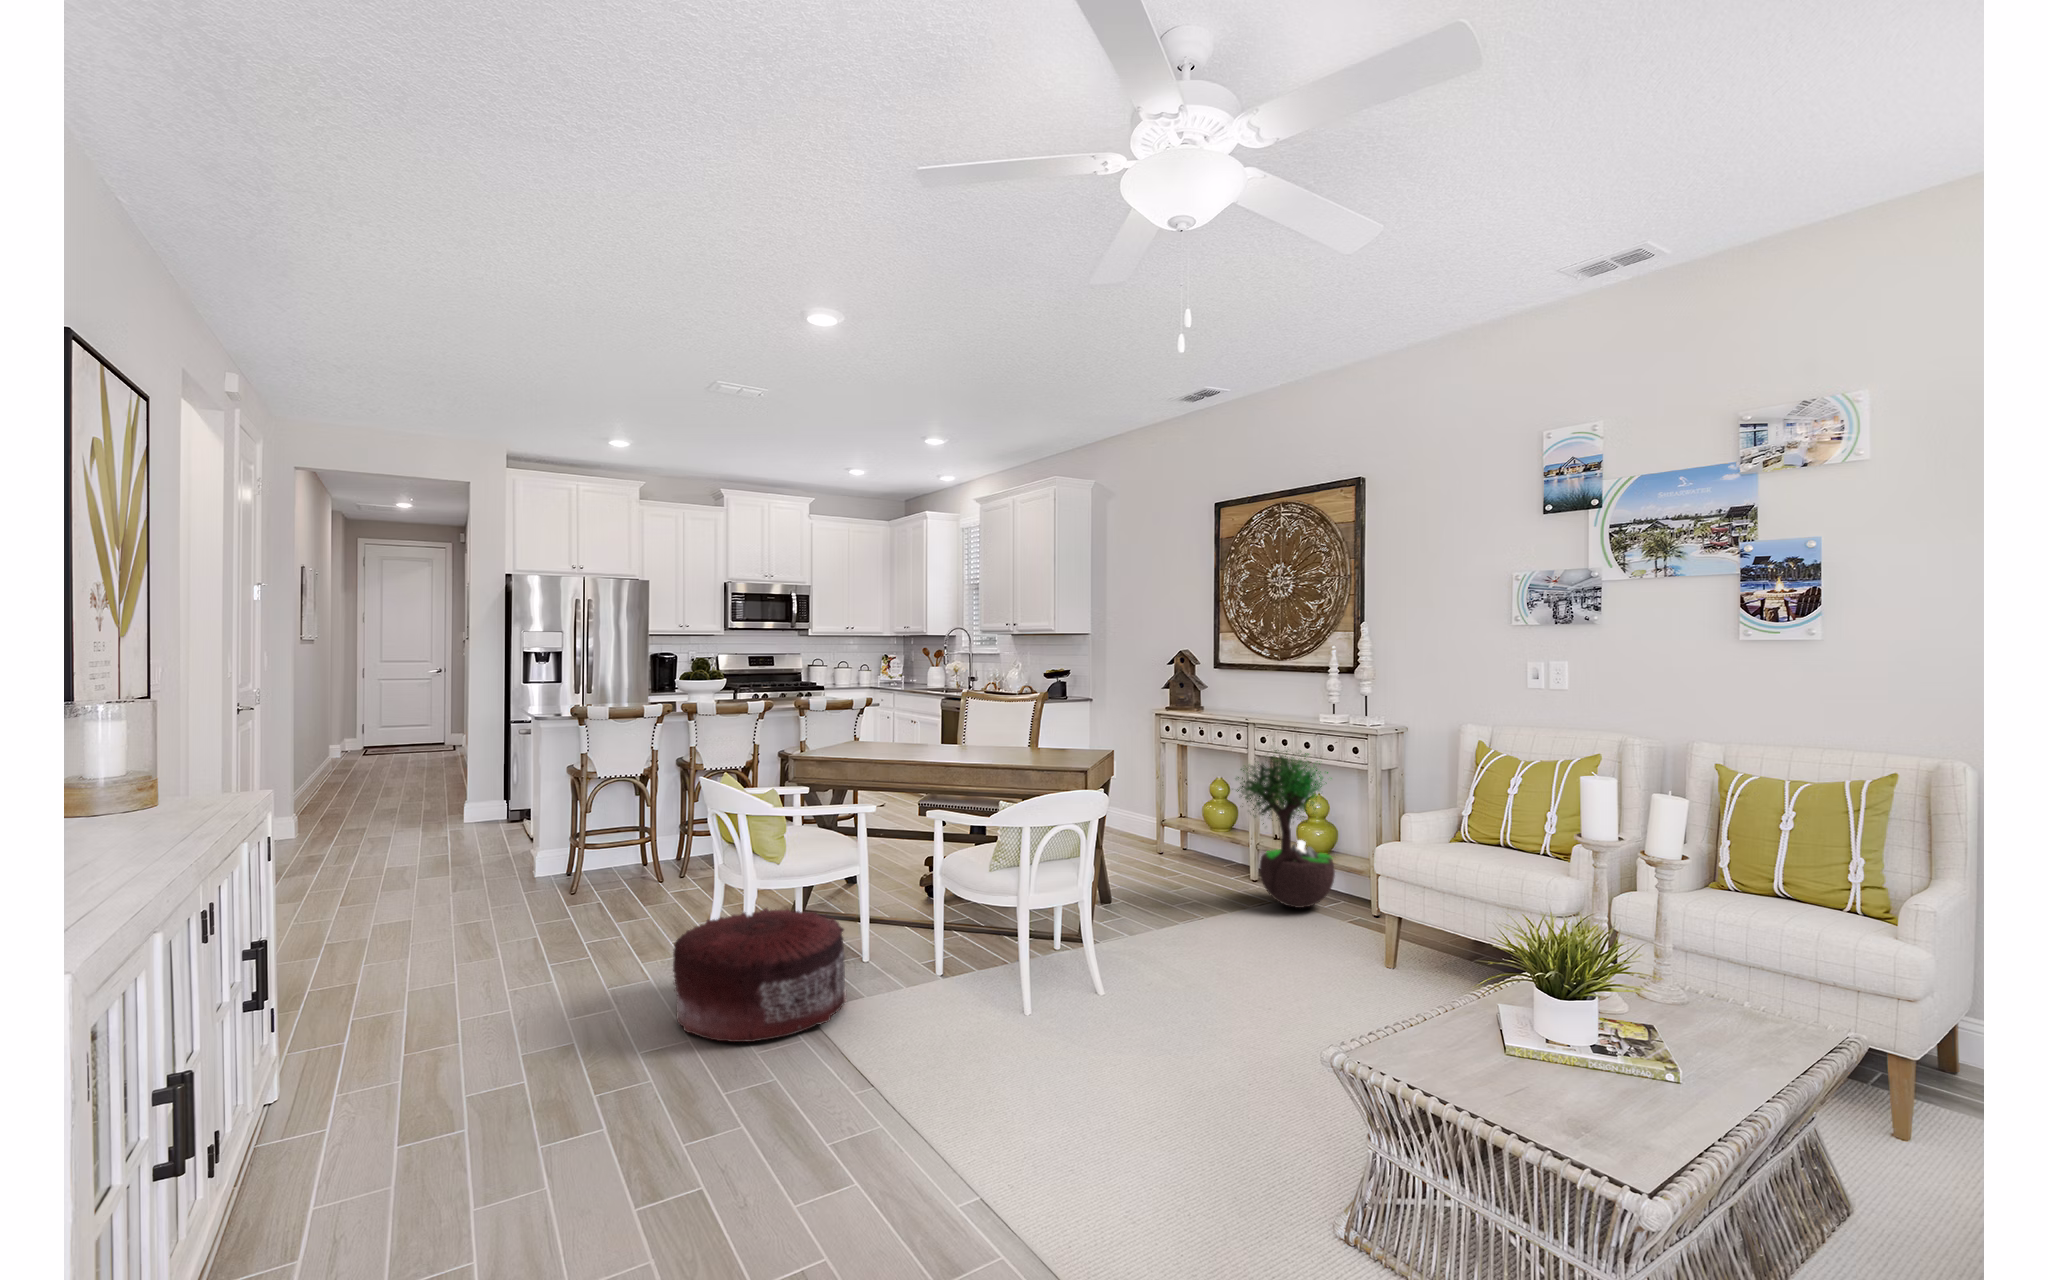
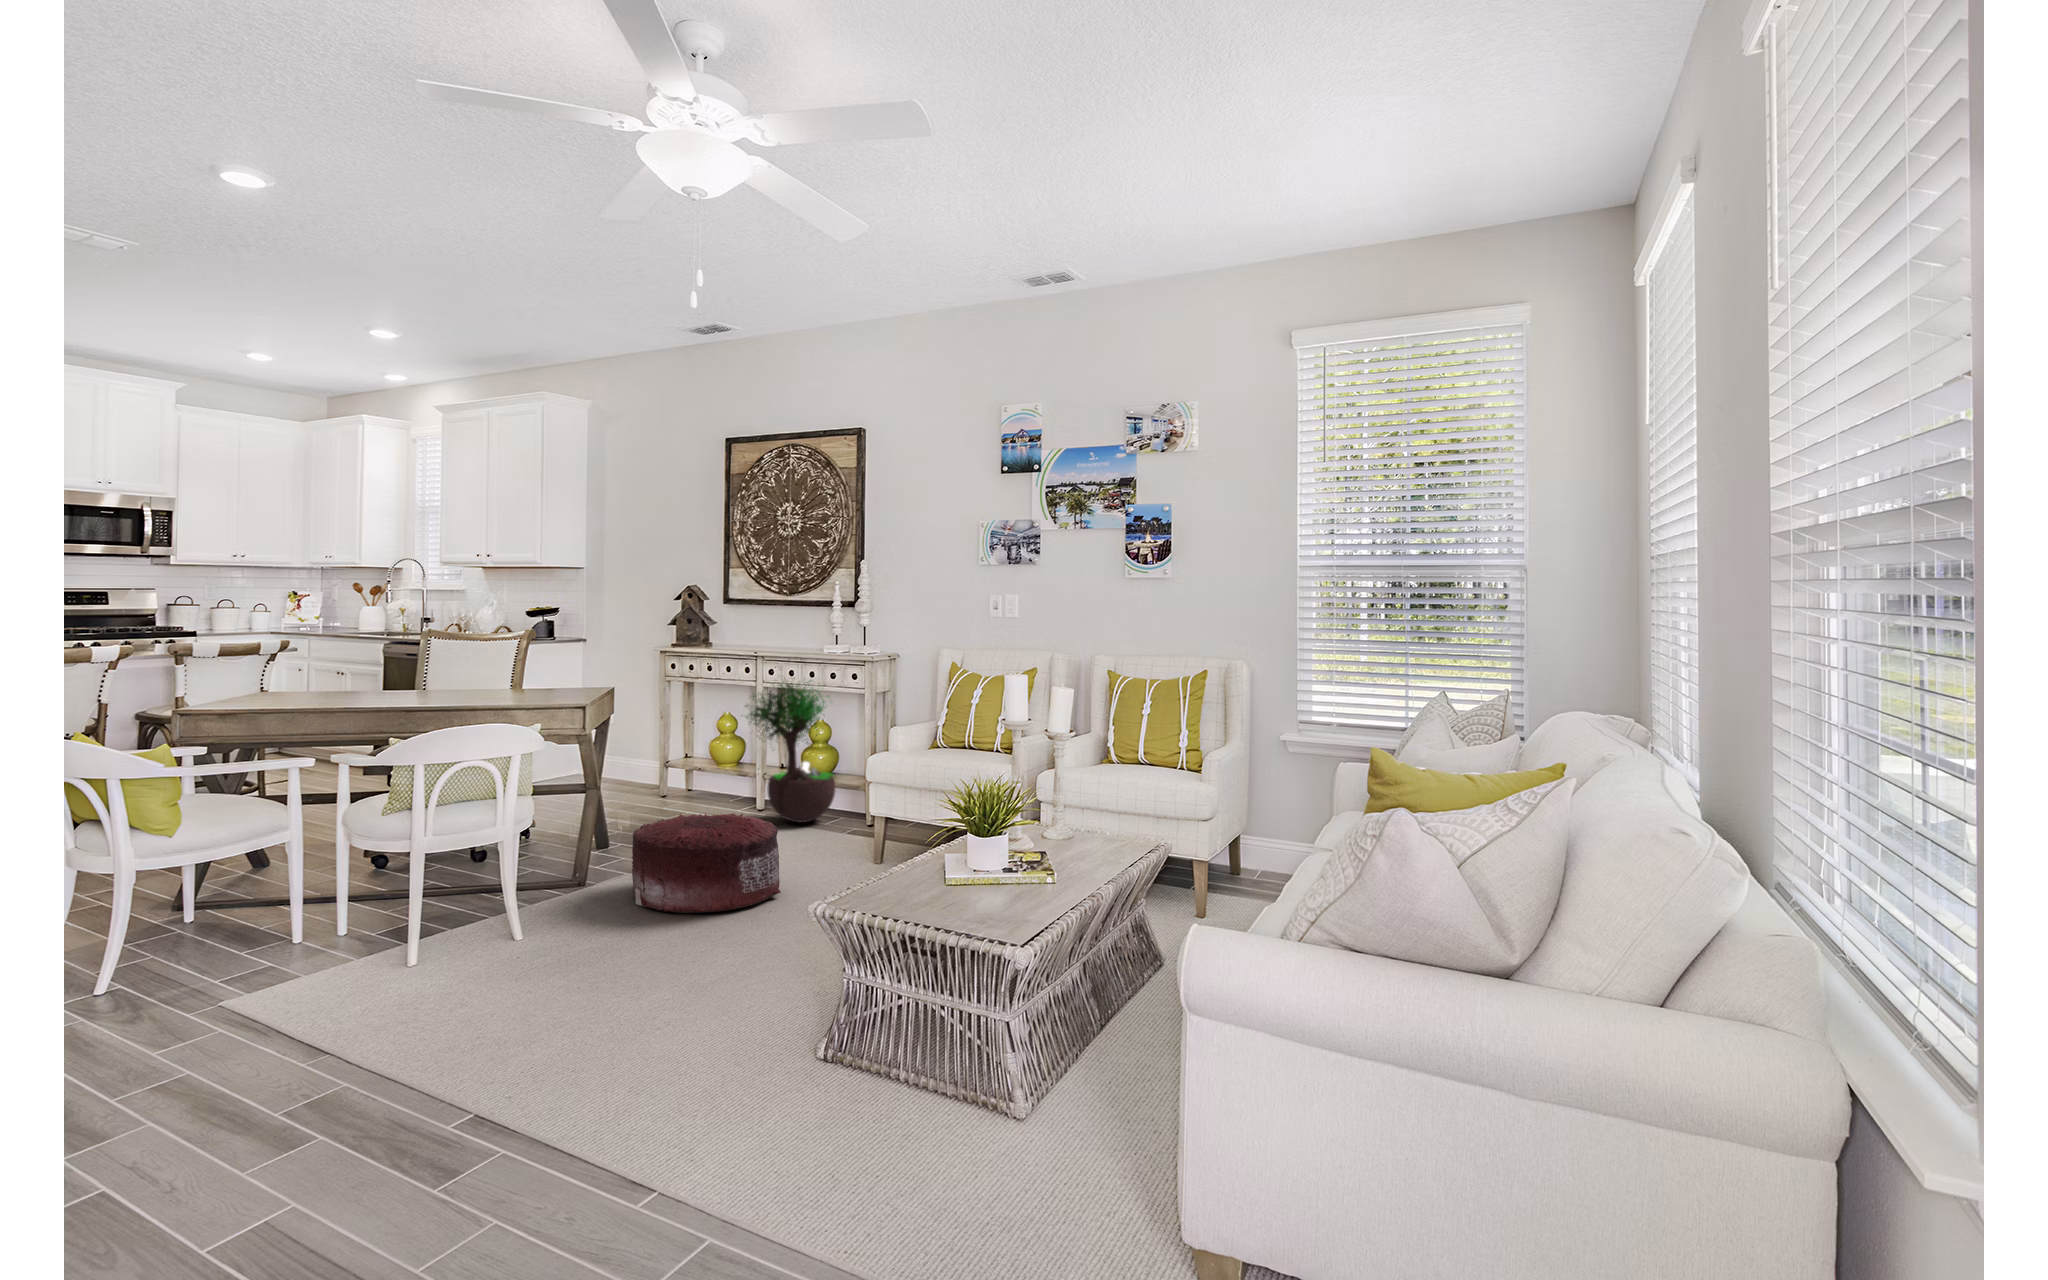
pouf: present [673,908,846,1042] -> present [632,813,780,913]

